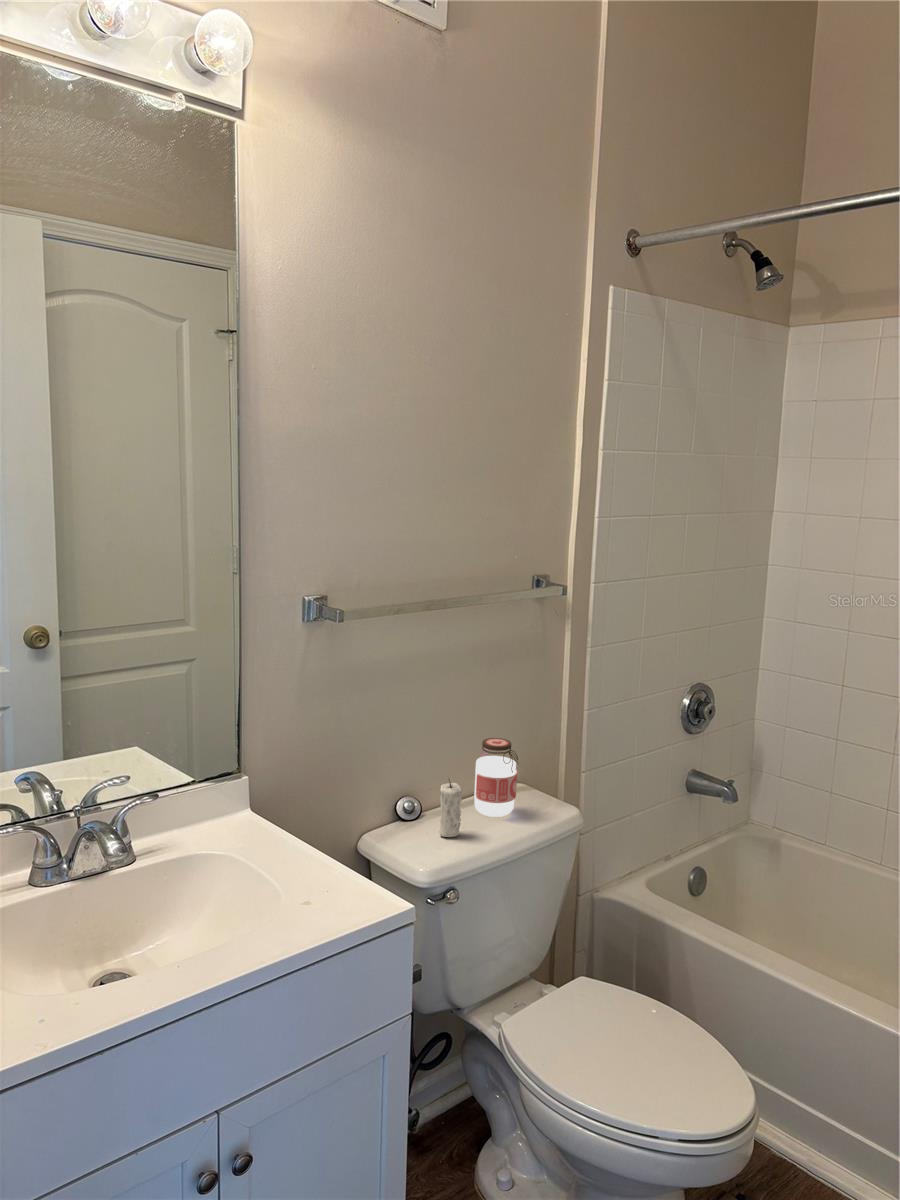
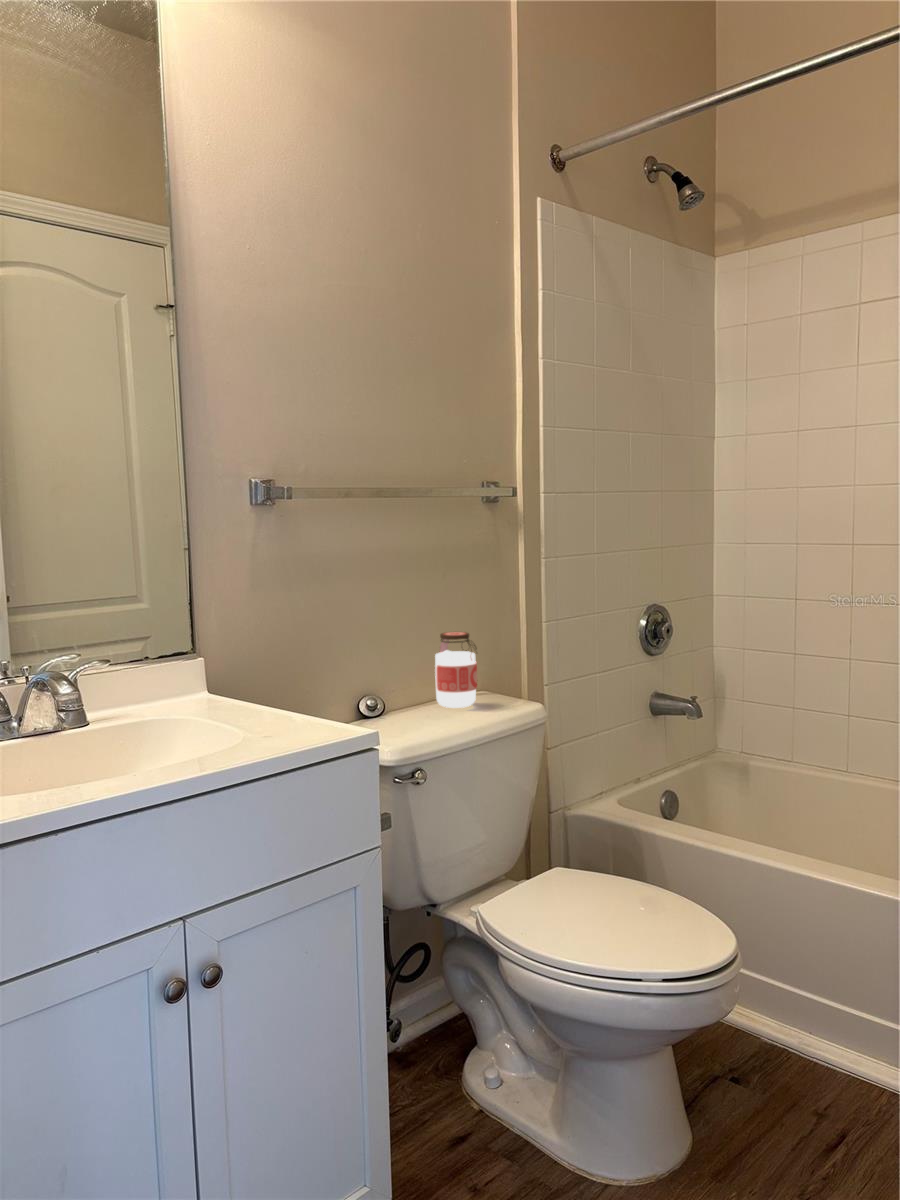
candle: present [439,780,462,837] -> none [400,658,422,721]

